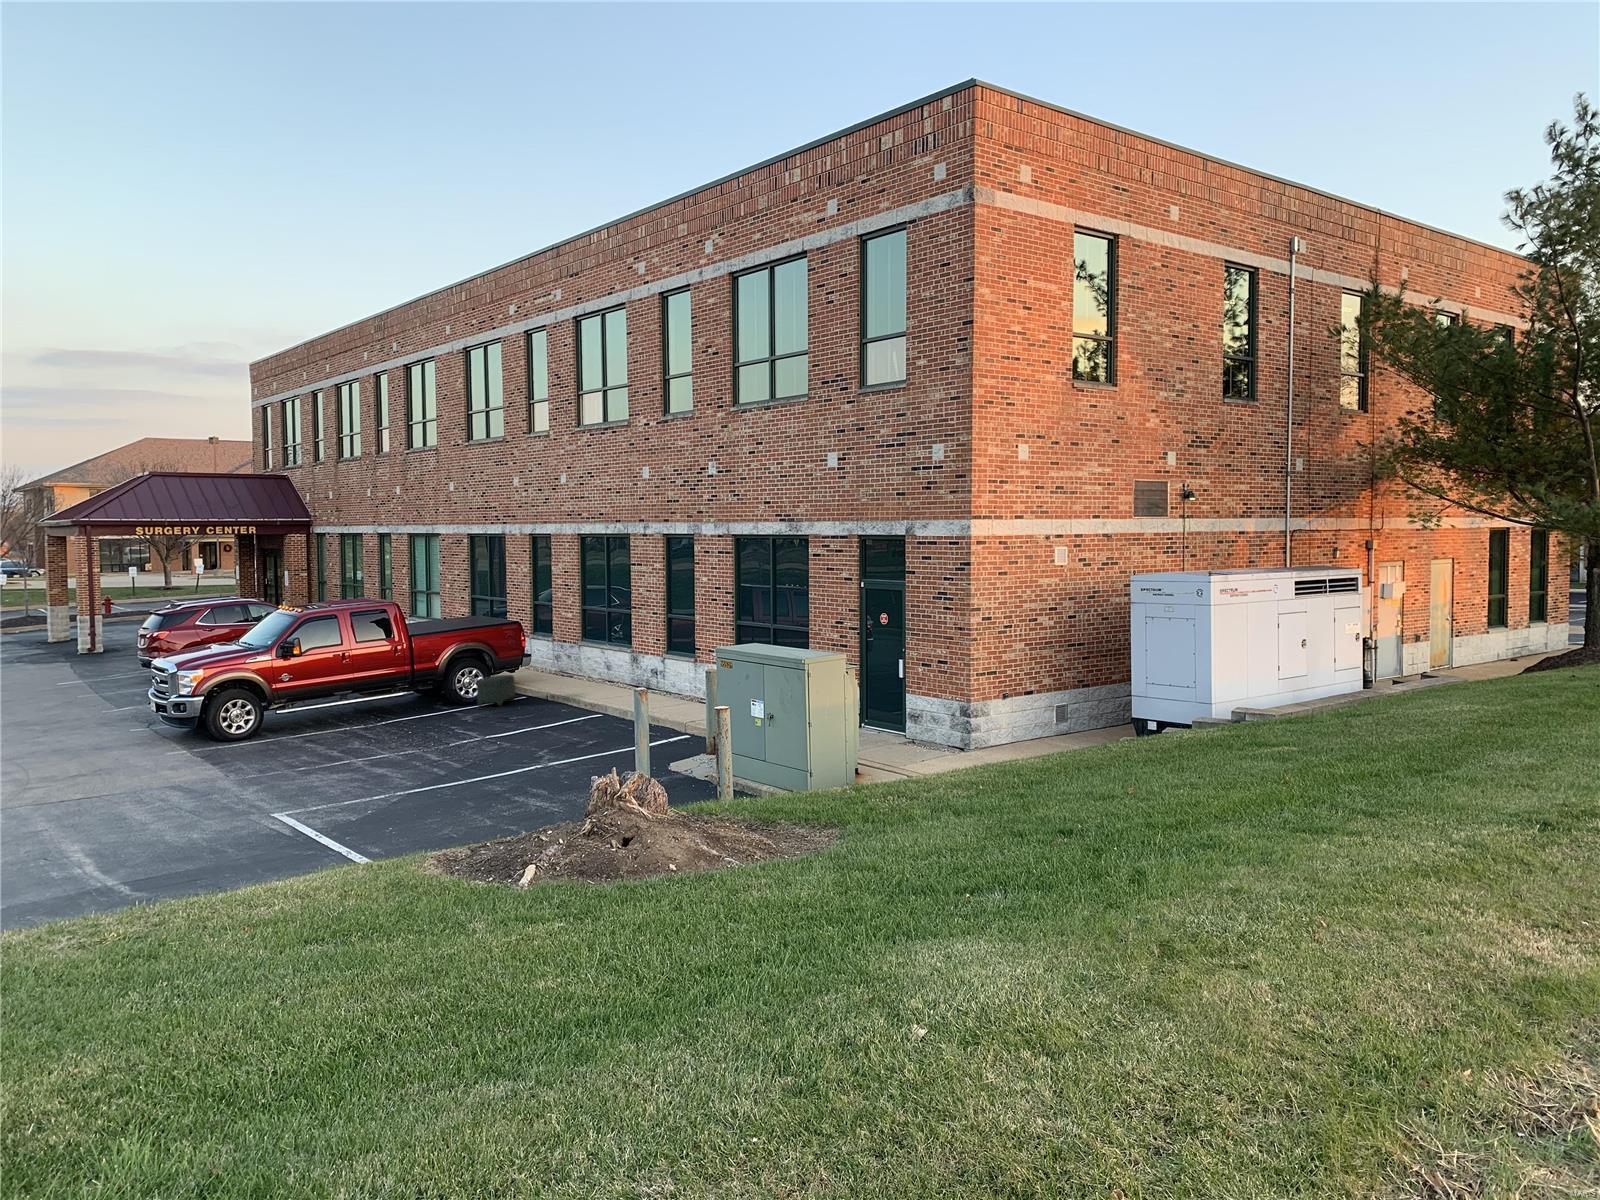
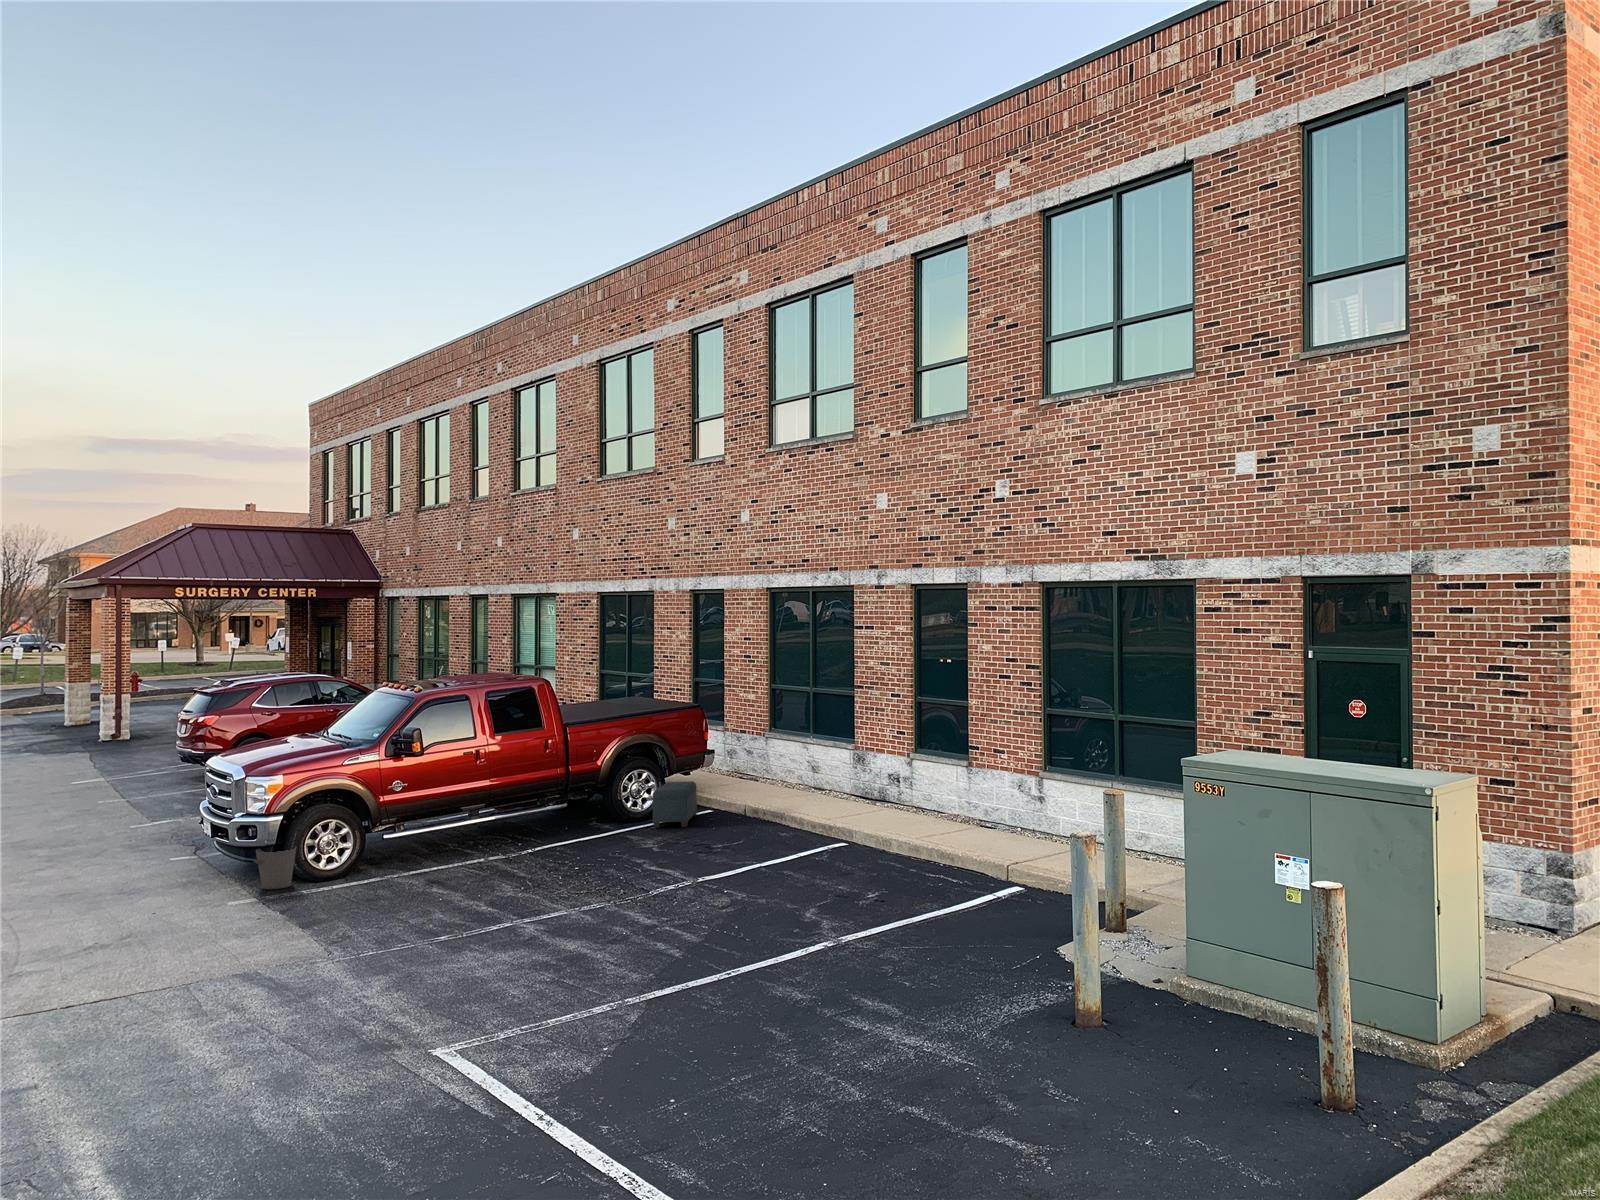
bucket: none [185,717,214,745] -> present [254,846,296,889]

